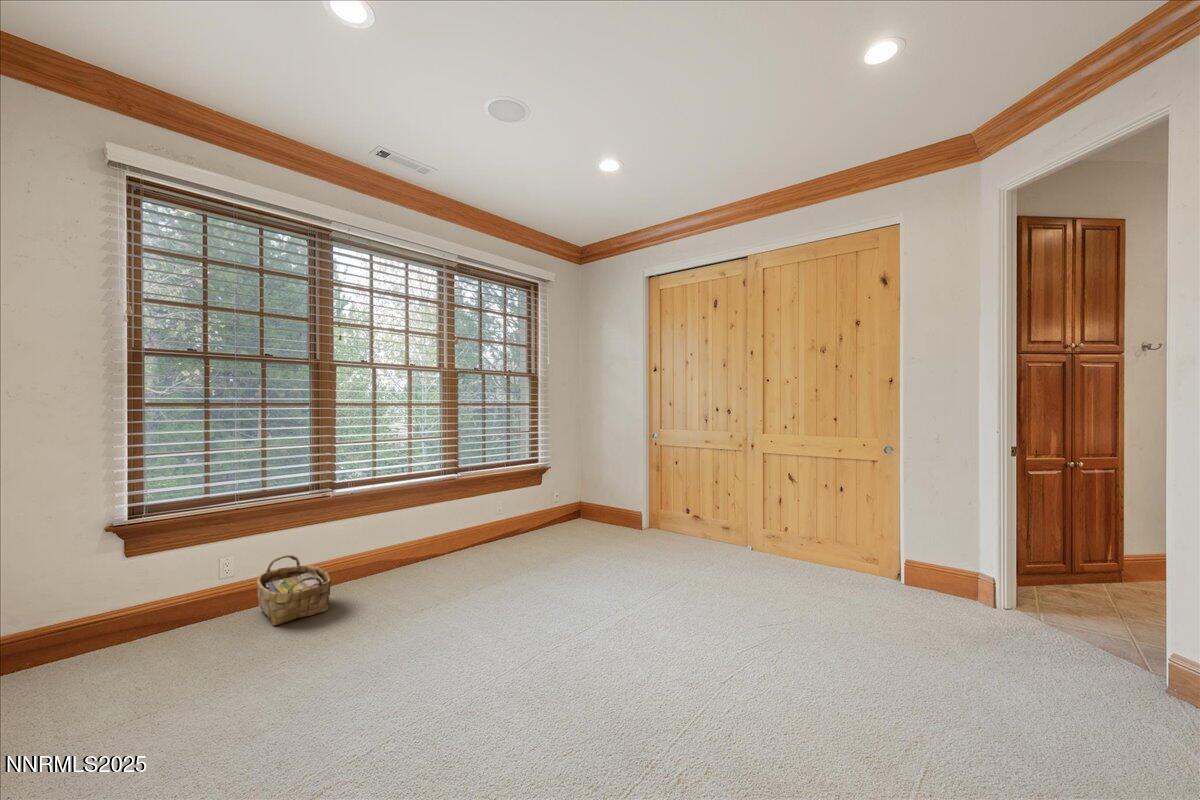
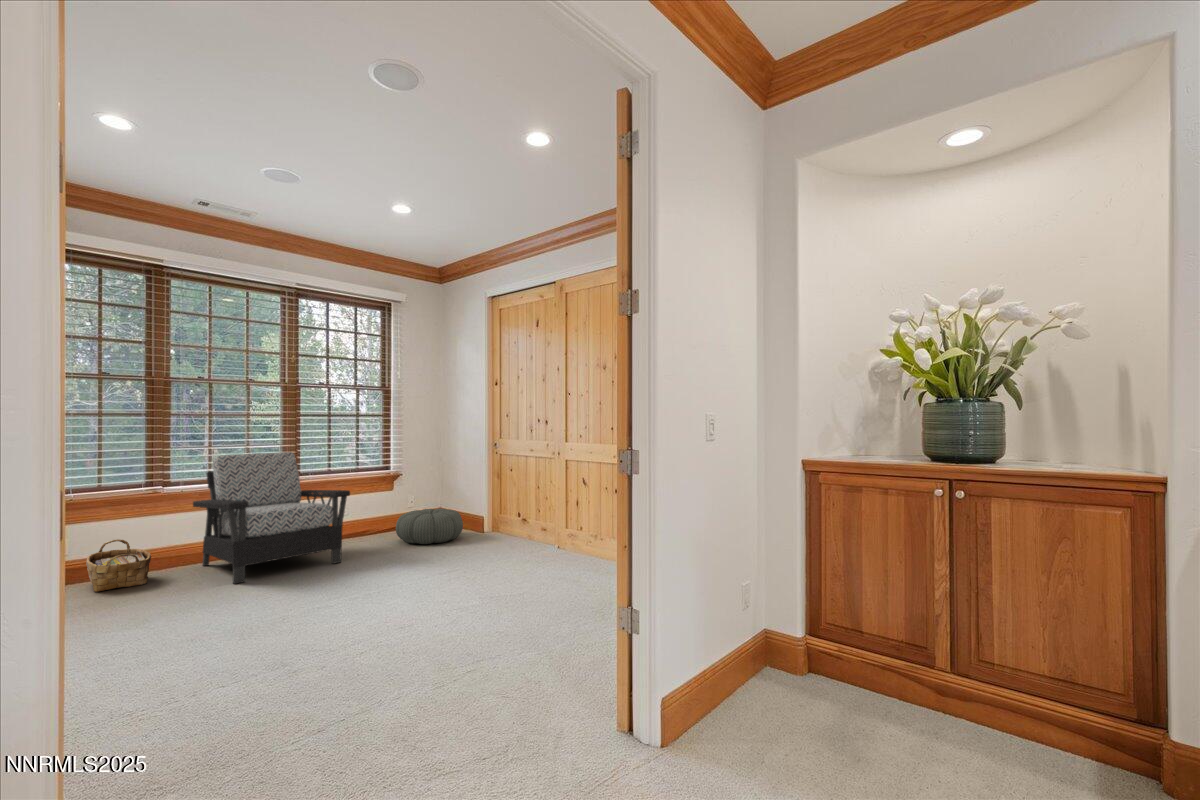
armchair: none [365,446,540,610] -> present [193,452,350,584]
pouf: none [559,504,628,546] -> present [396,509,463,544]

